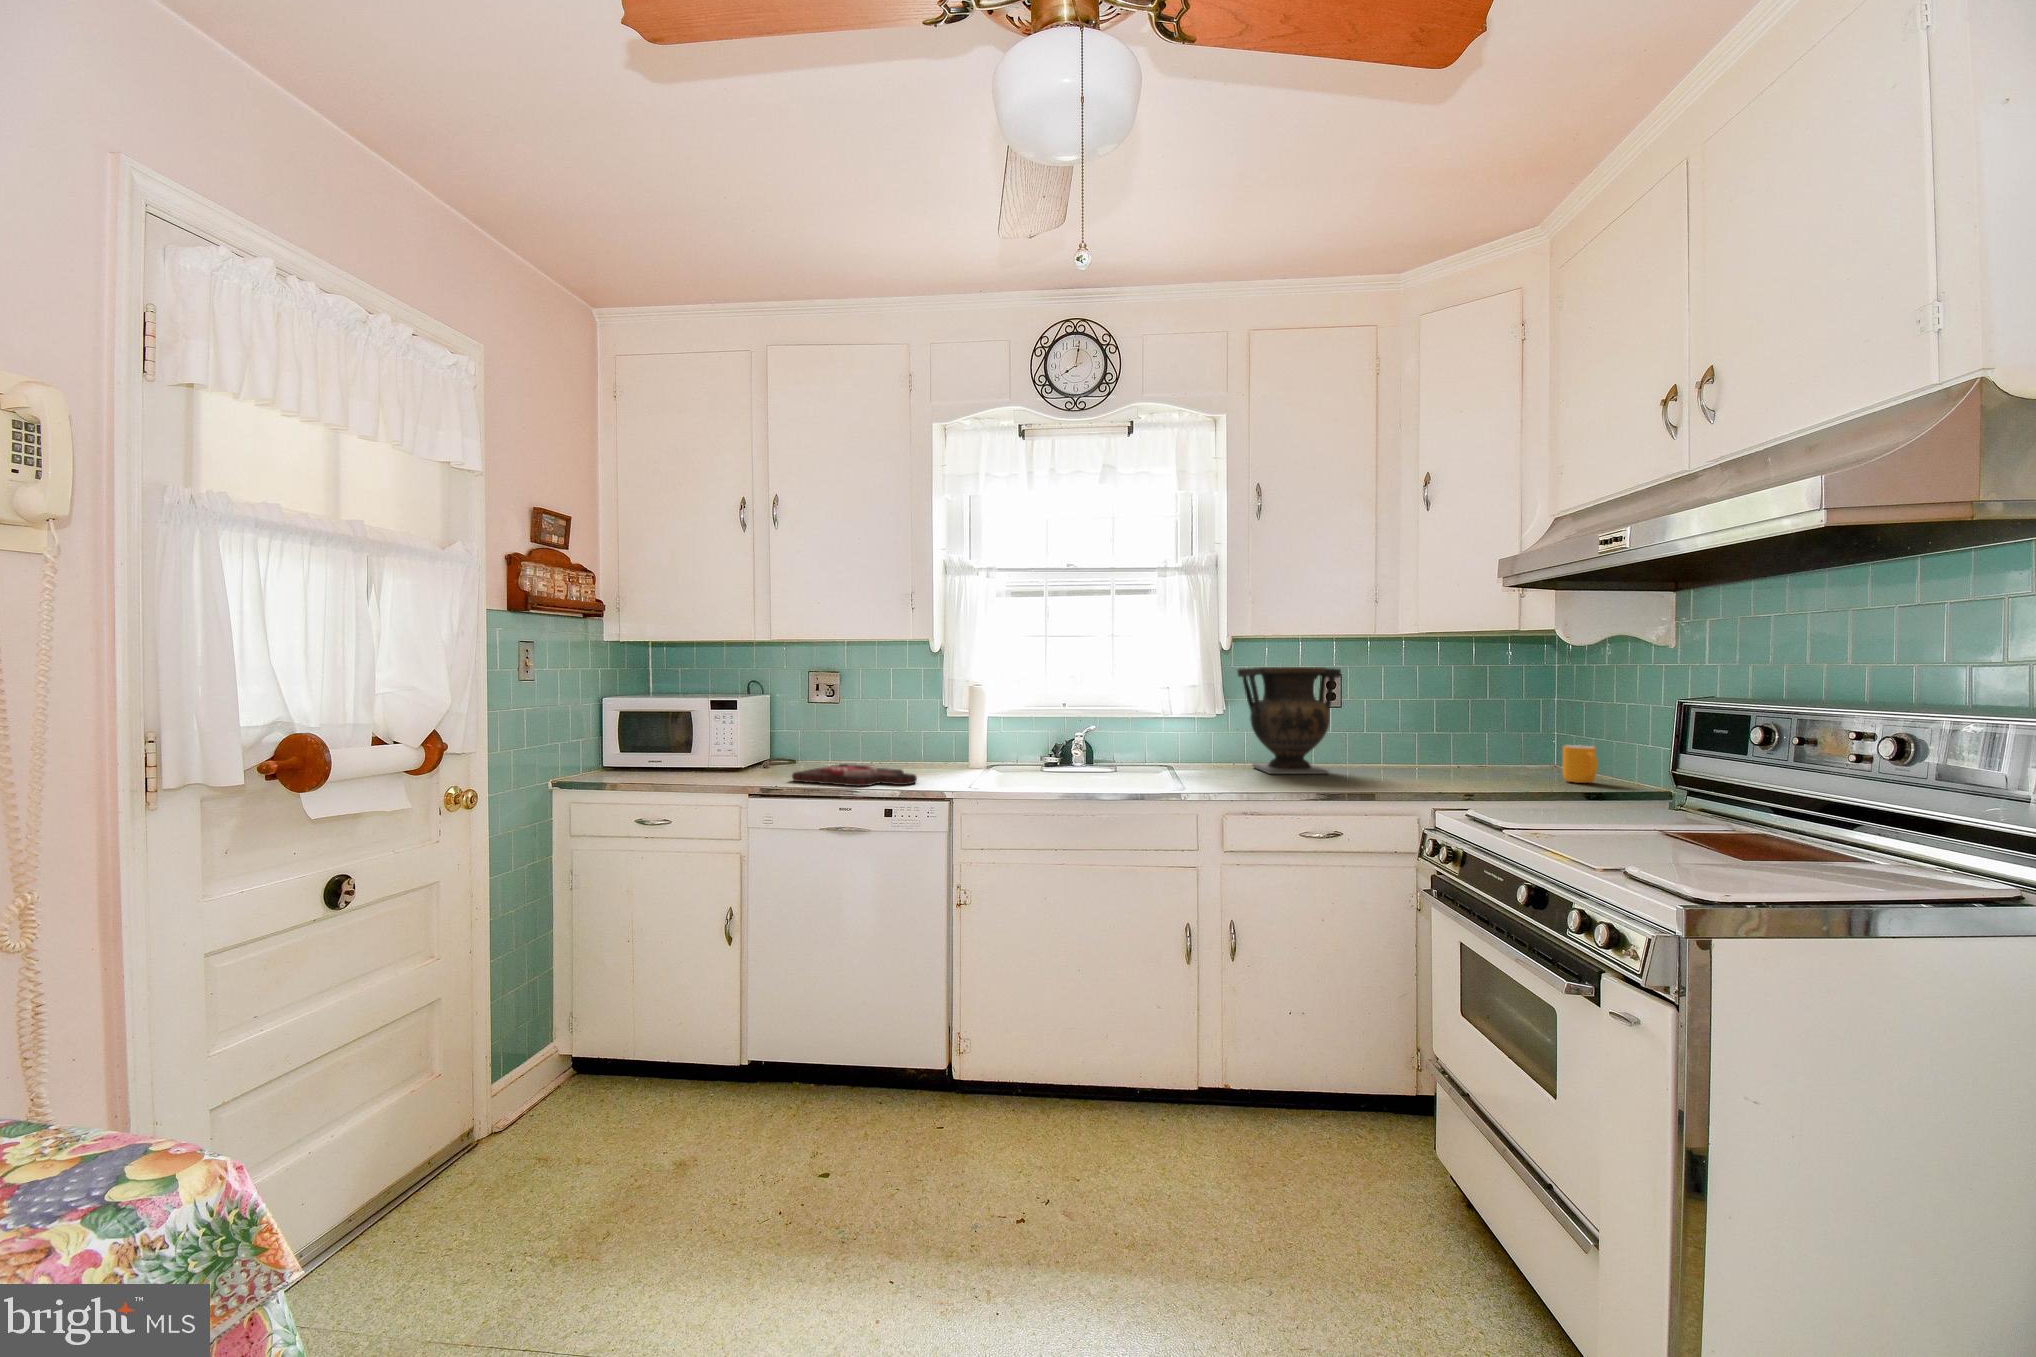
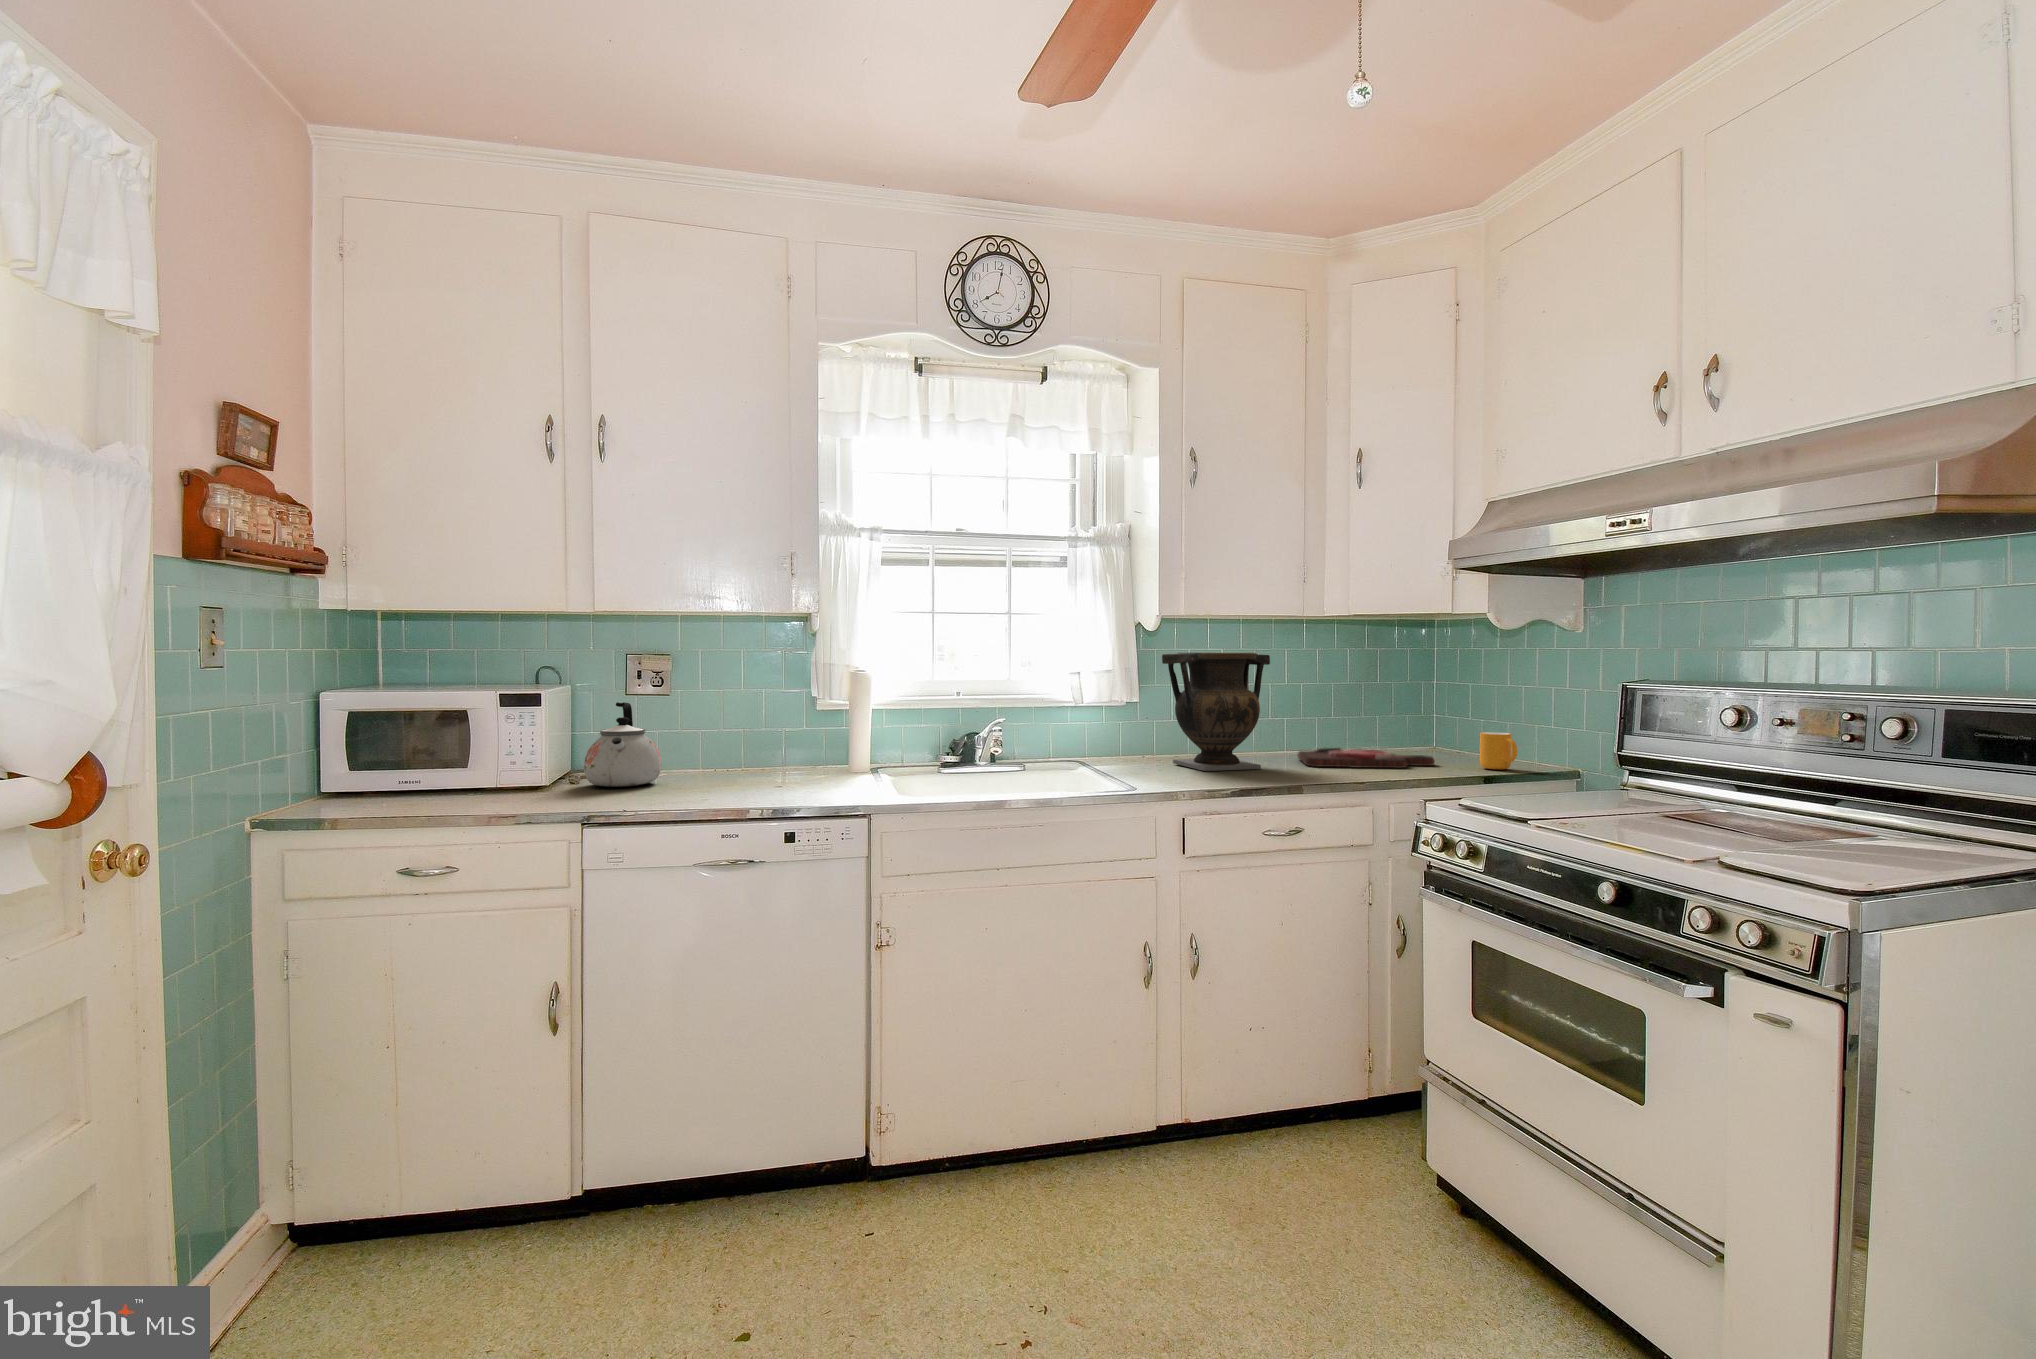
kettle: none [770,707,824,770] -> present [584,702,661,787]
cutting board: present [792,763,917,786] -> present [1297,748,1435,768]

